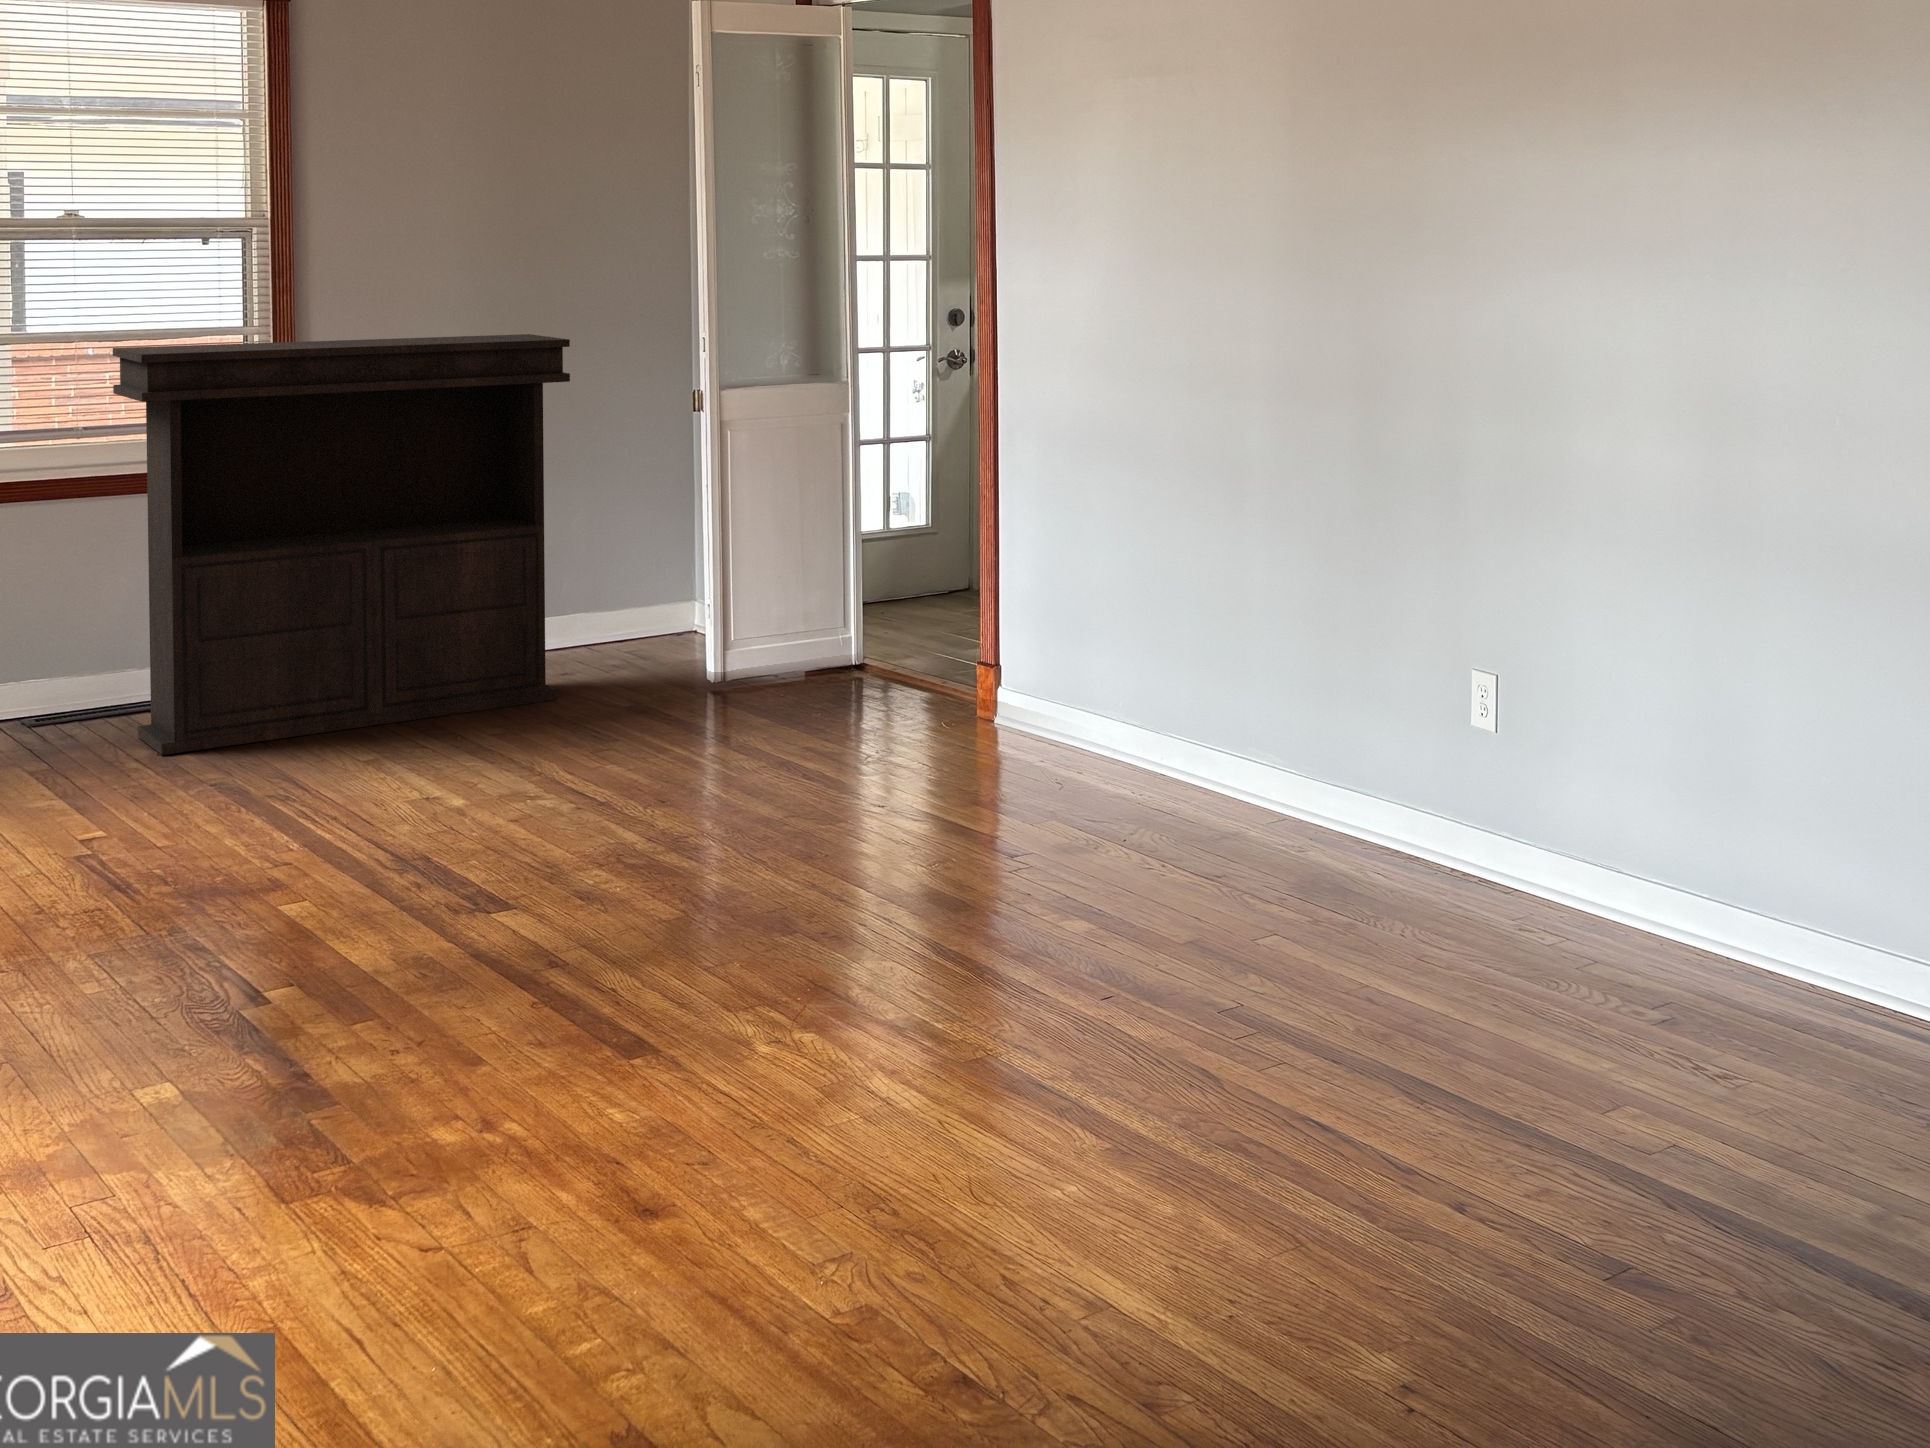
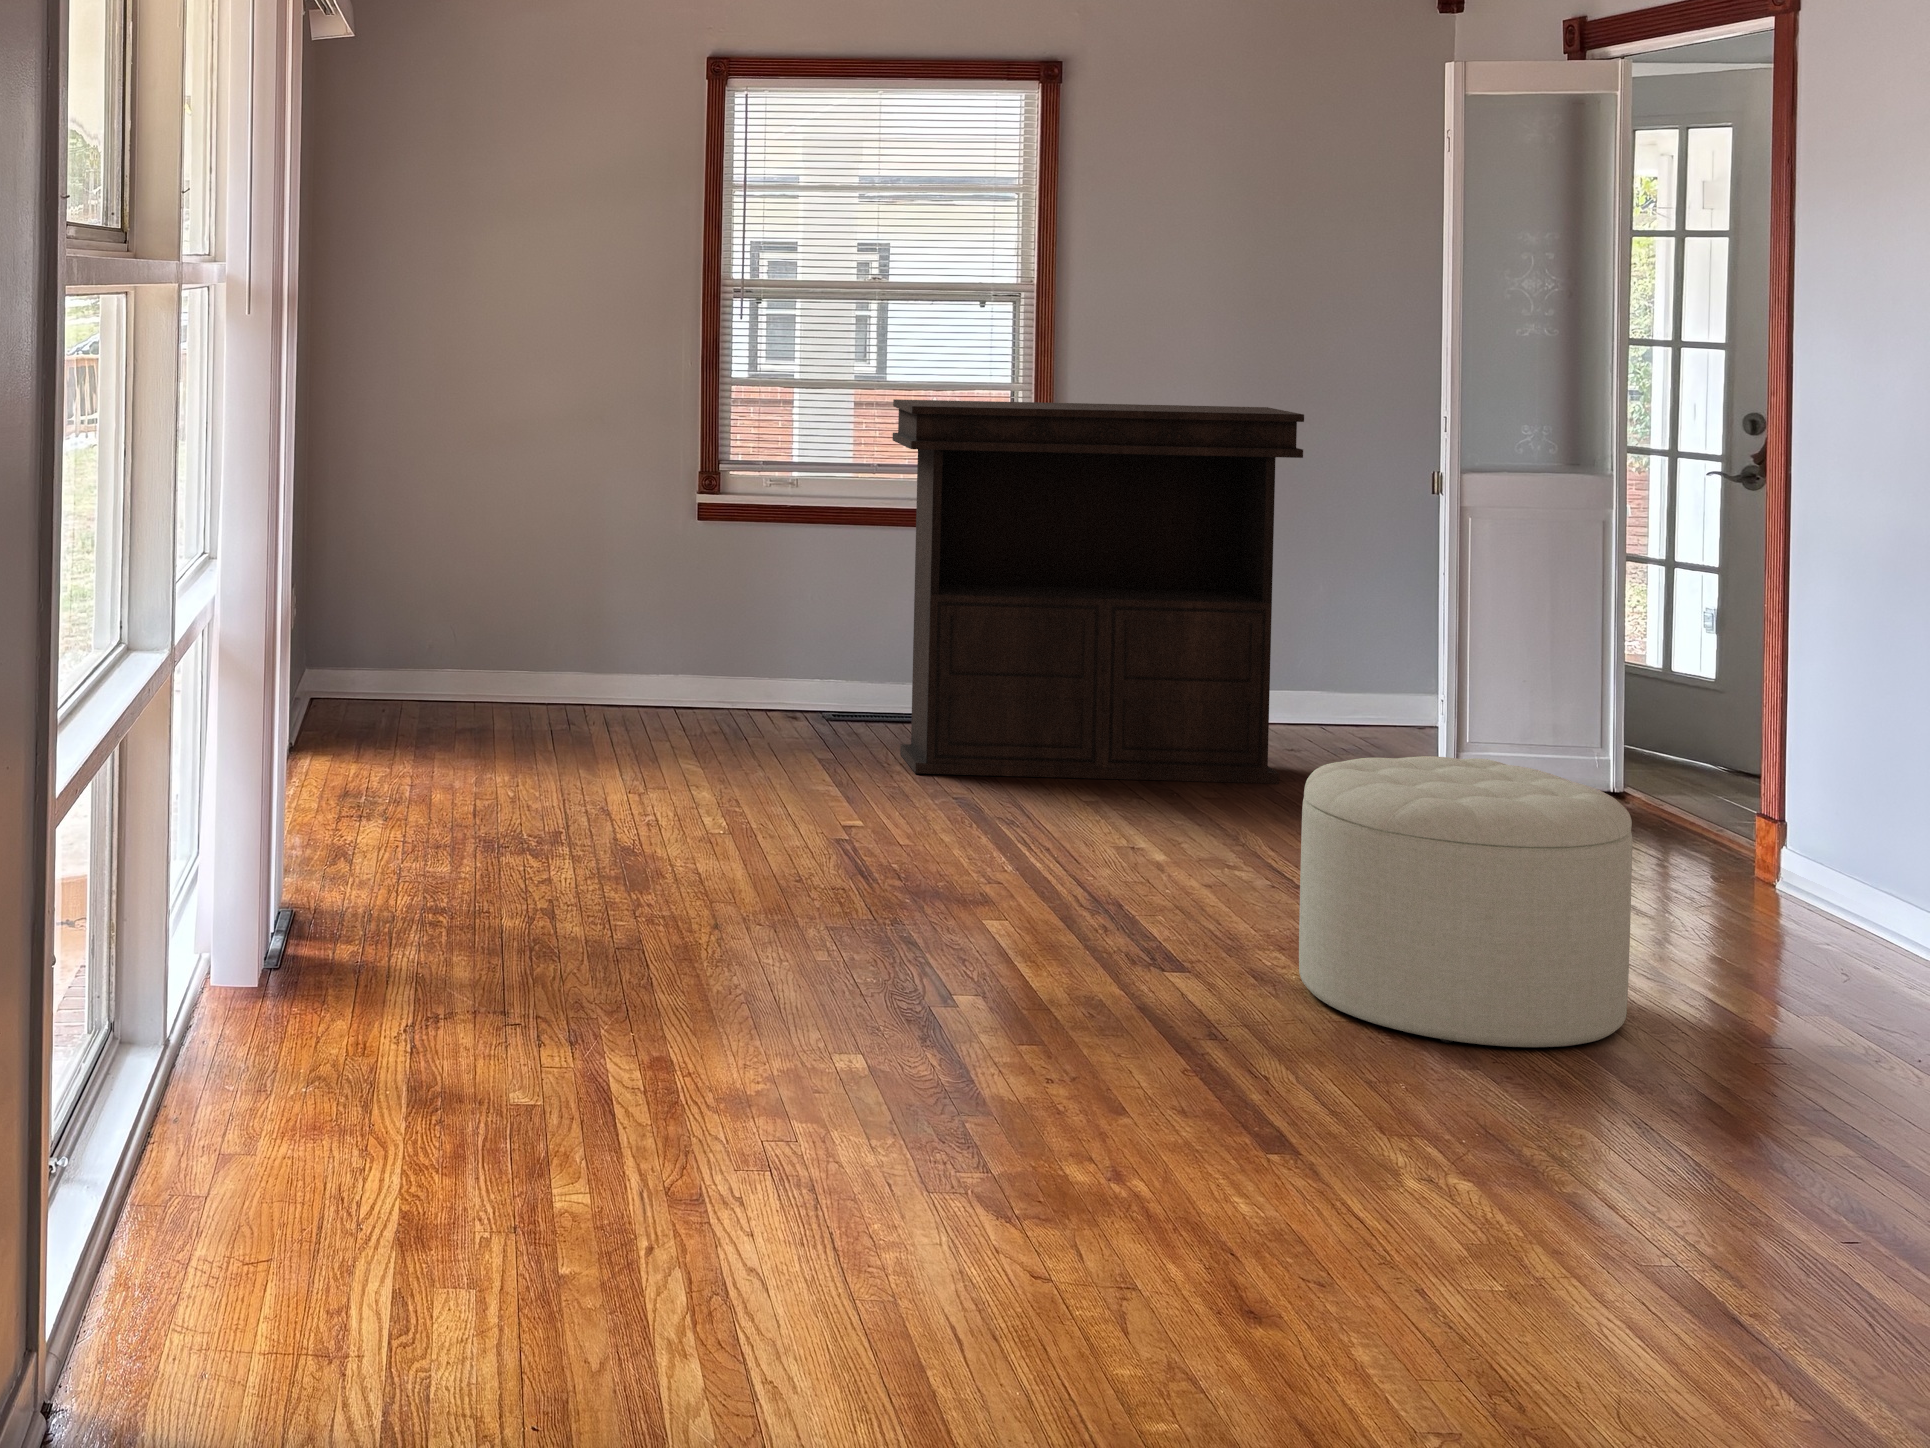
ottoman: none [619,647,907,911] -> present [1299,756,1632,1047]

